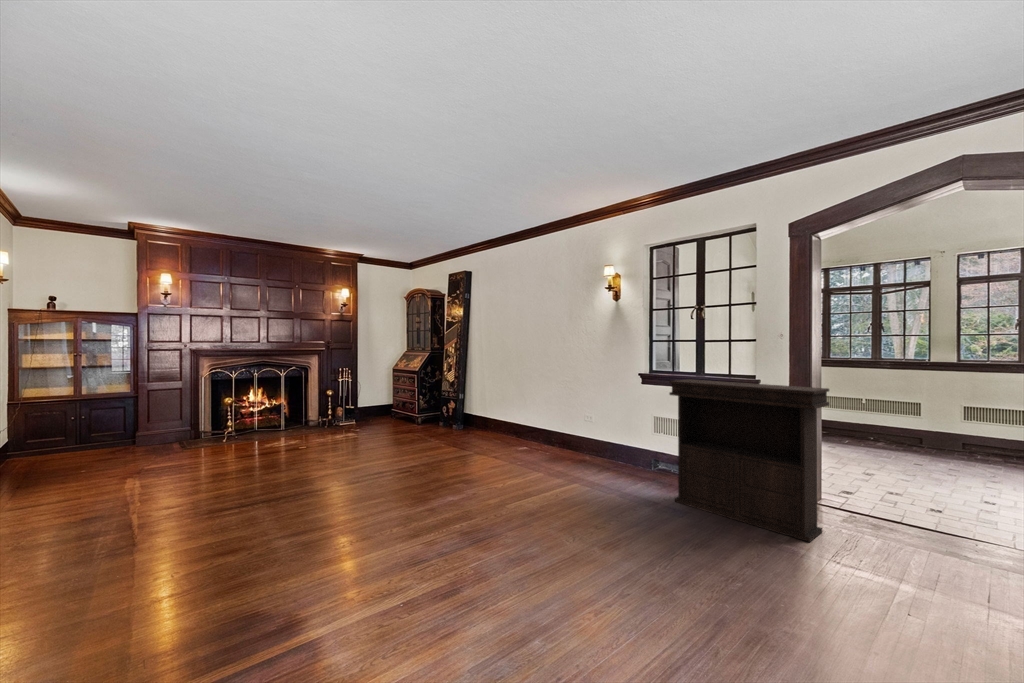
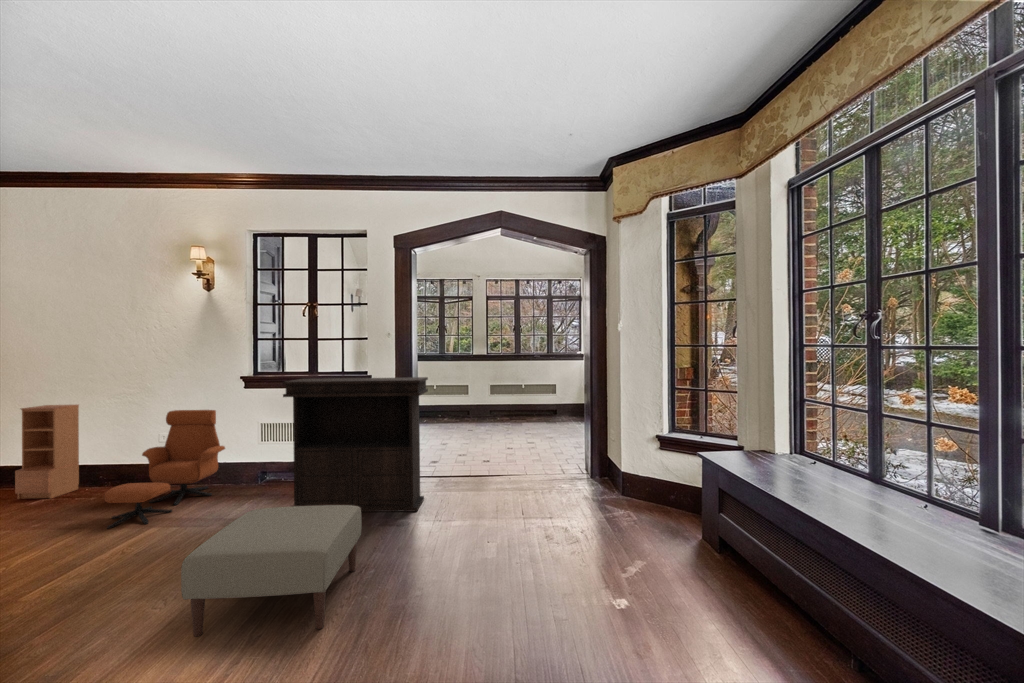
bookcase: none [513,384,542,447] -> present [15,405,79,499]
lounge chair: none [553,397,628,479] -> present [105,410,225,528]
ottoman: none [587,488,733,610] -> present [181,505,362,636]

